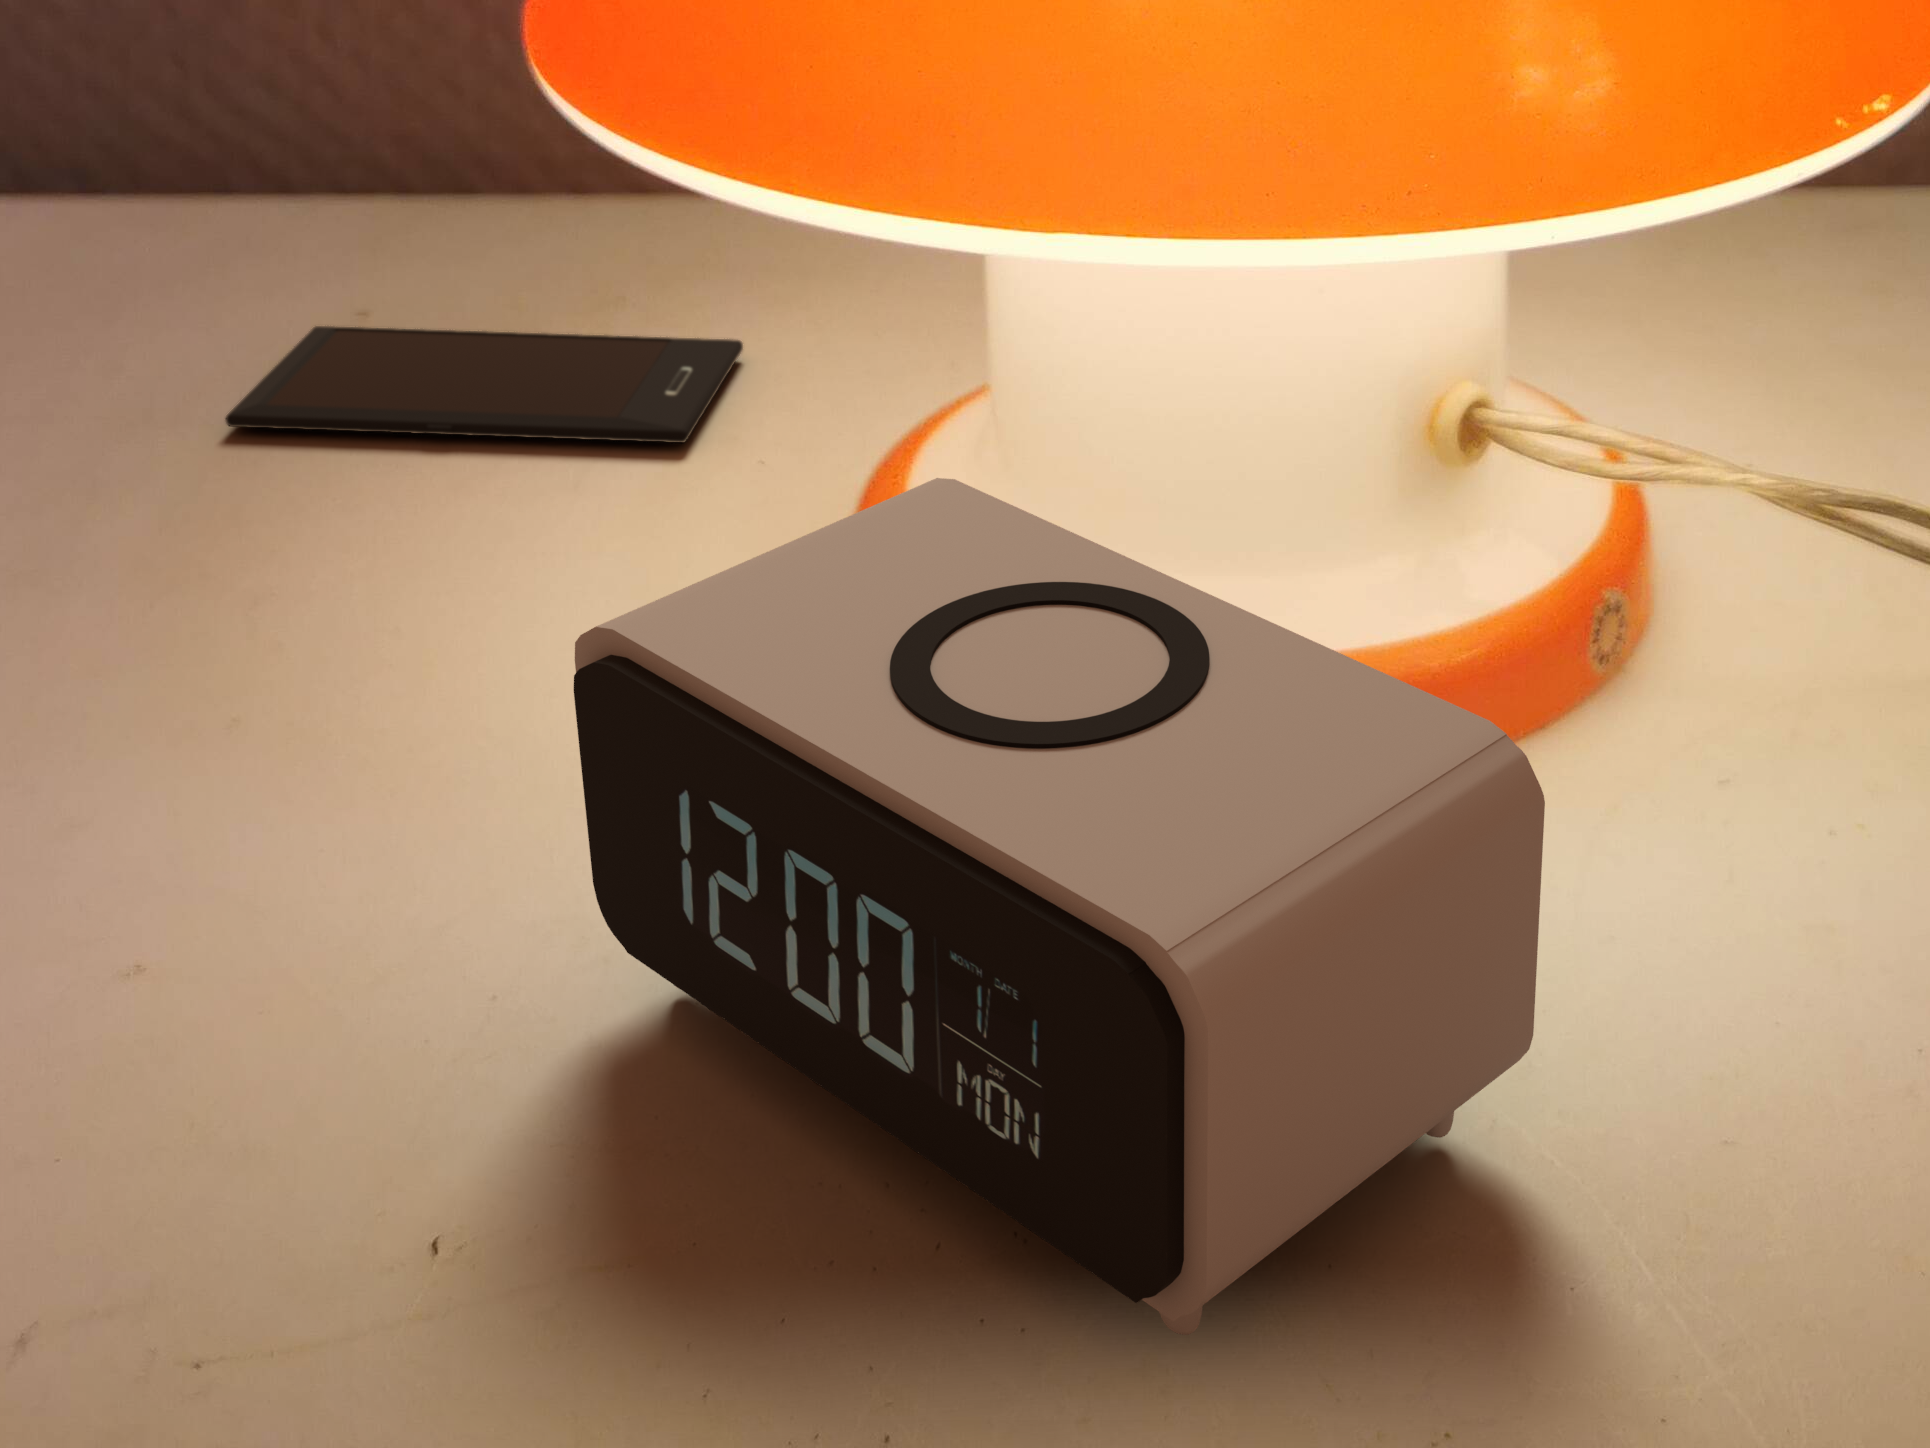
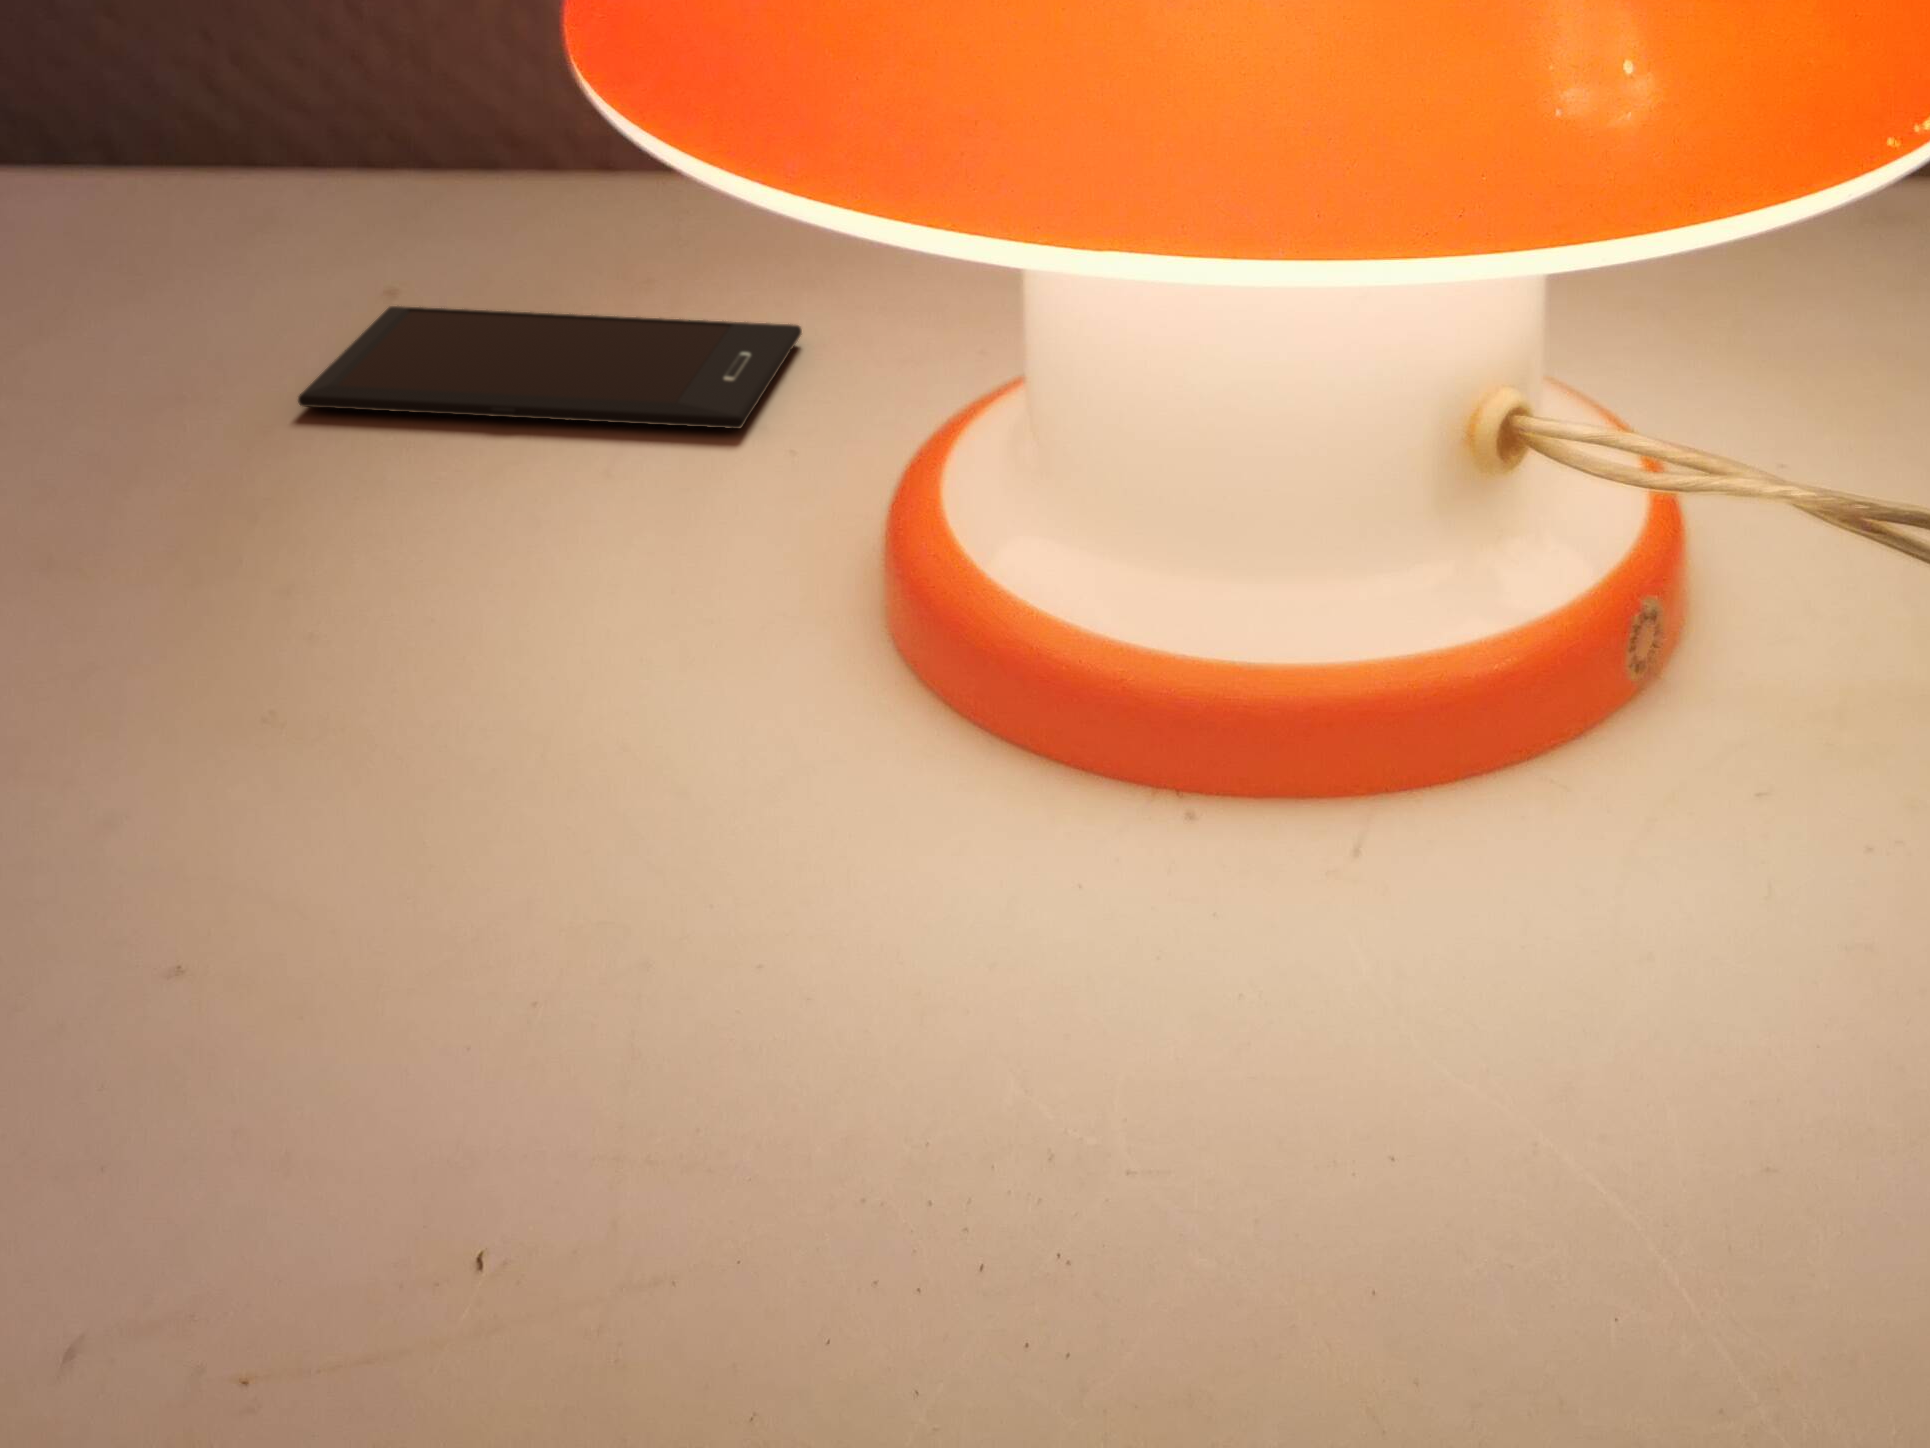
alarm clock: present [574,478,1545,1335] -> none [599,490,1577,1394]

